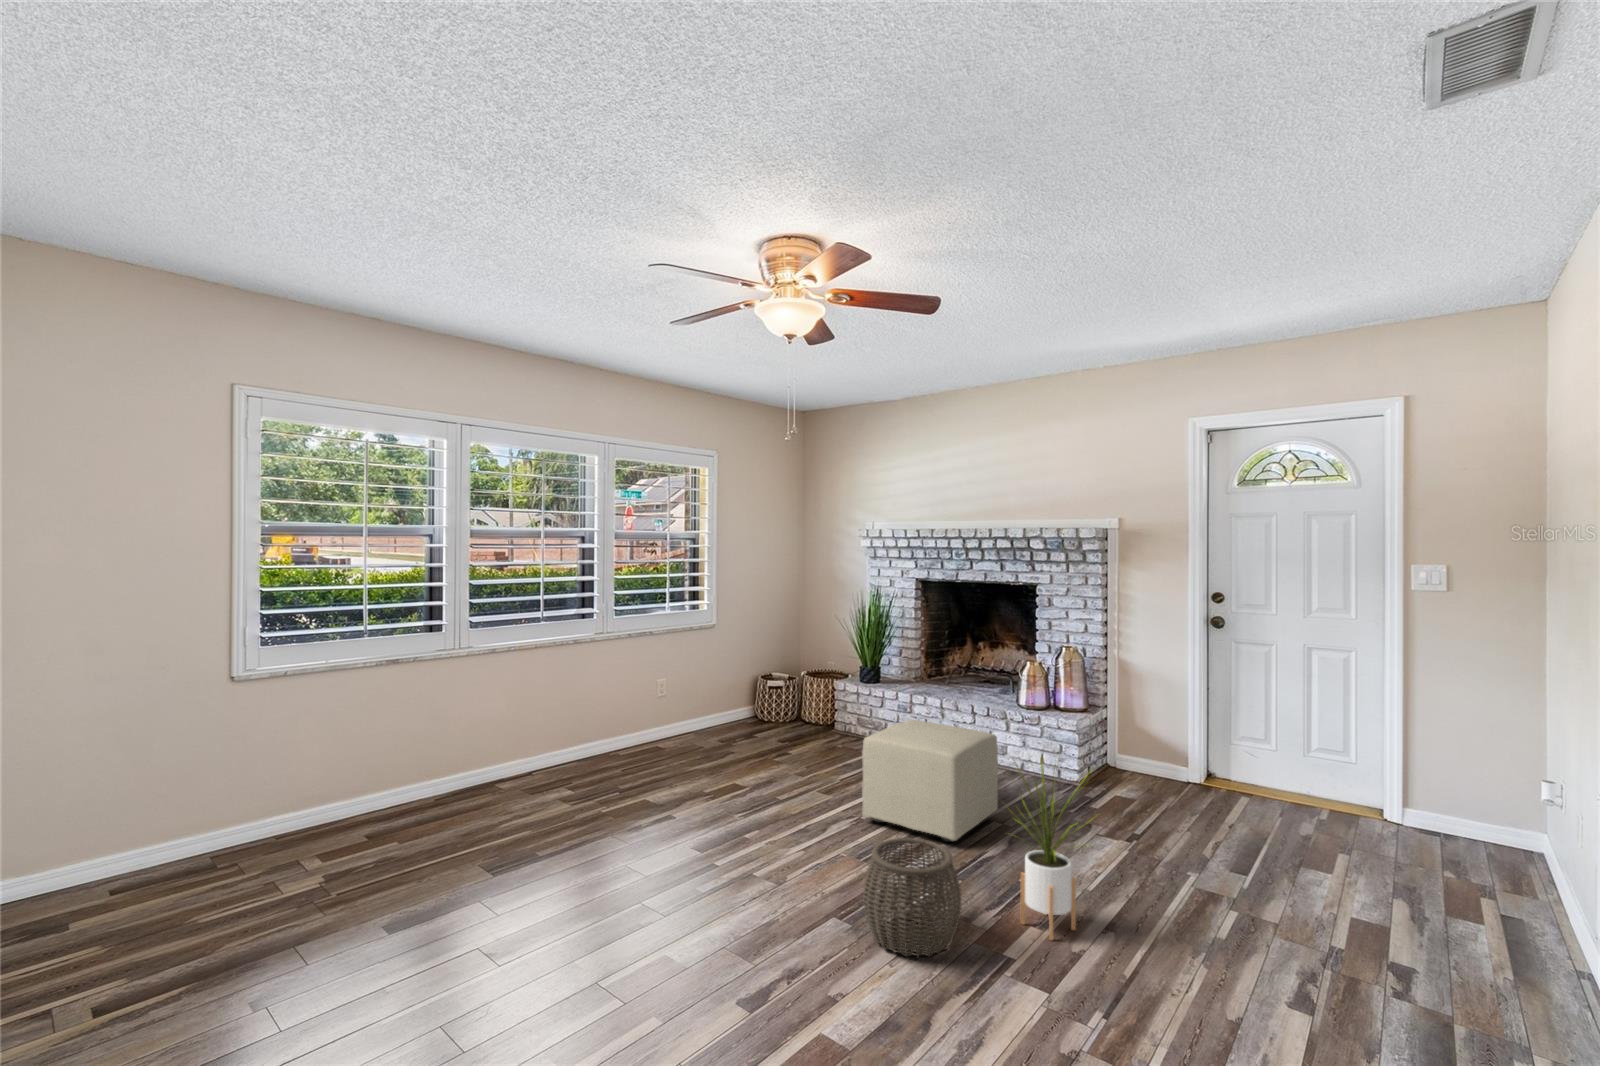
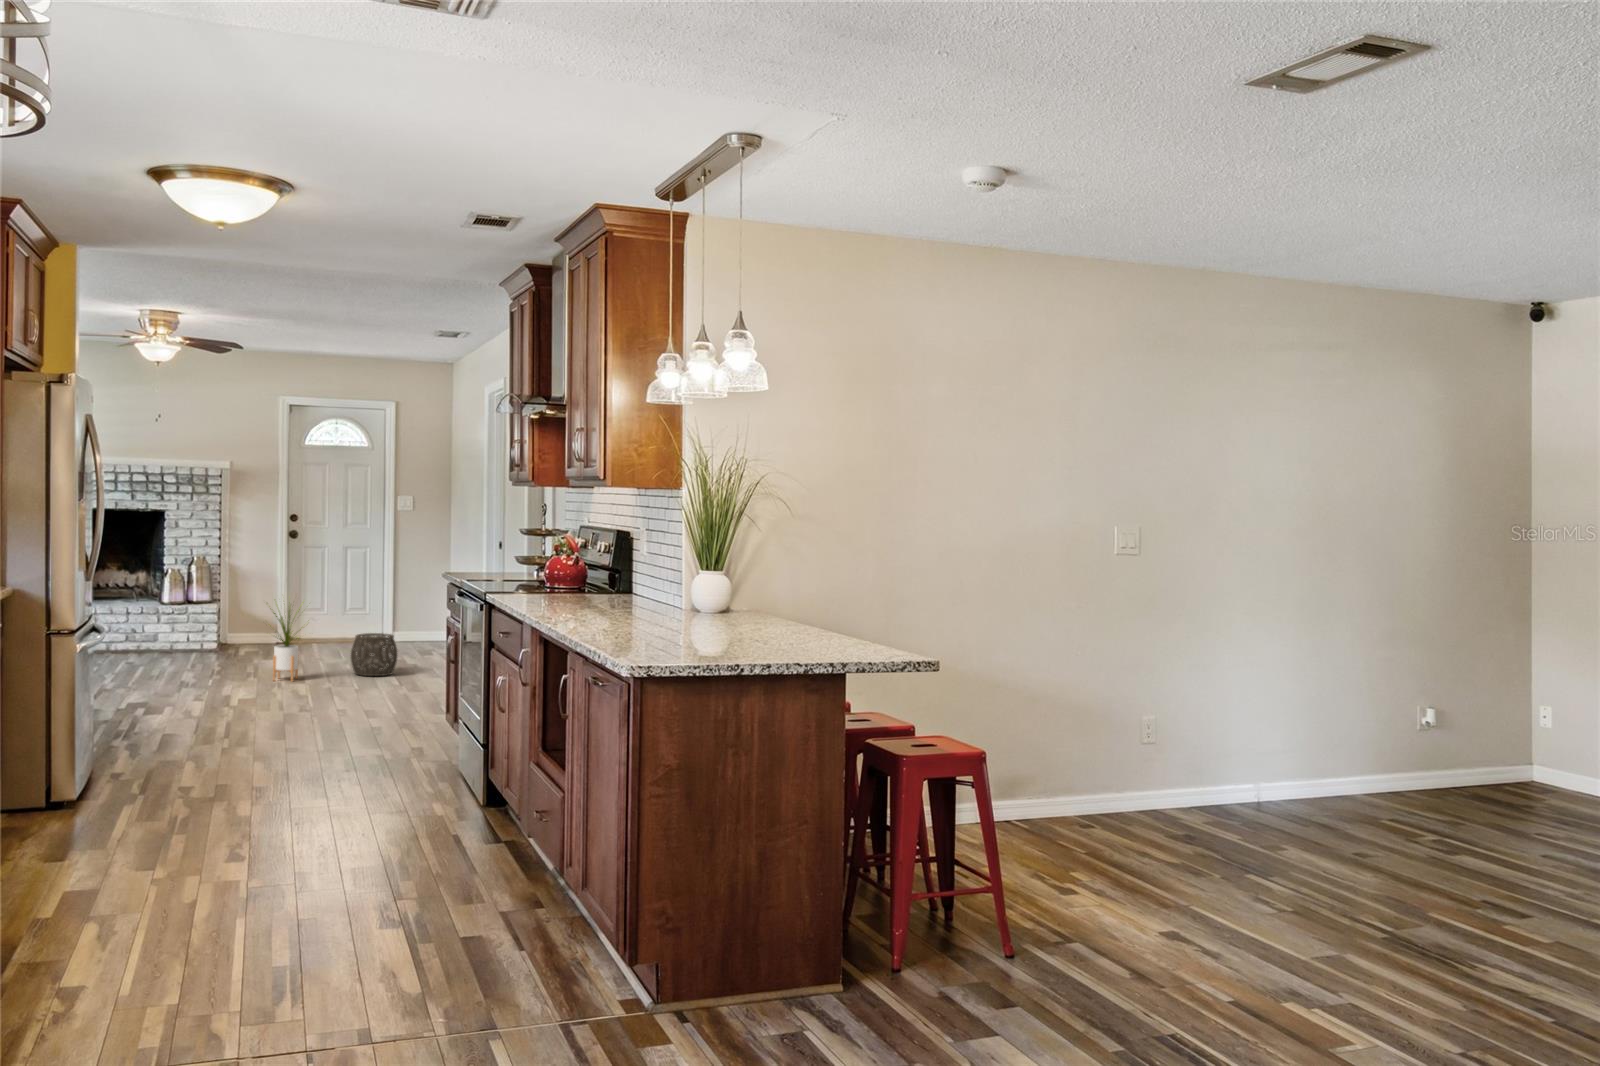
ottoman: present [862,720,998,842] -> none [122,608,201,673]
woven basket: present [863,838,962,957] -> present [351,633,397,676]

